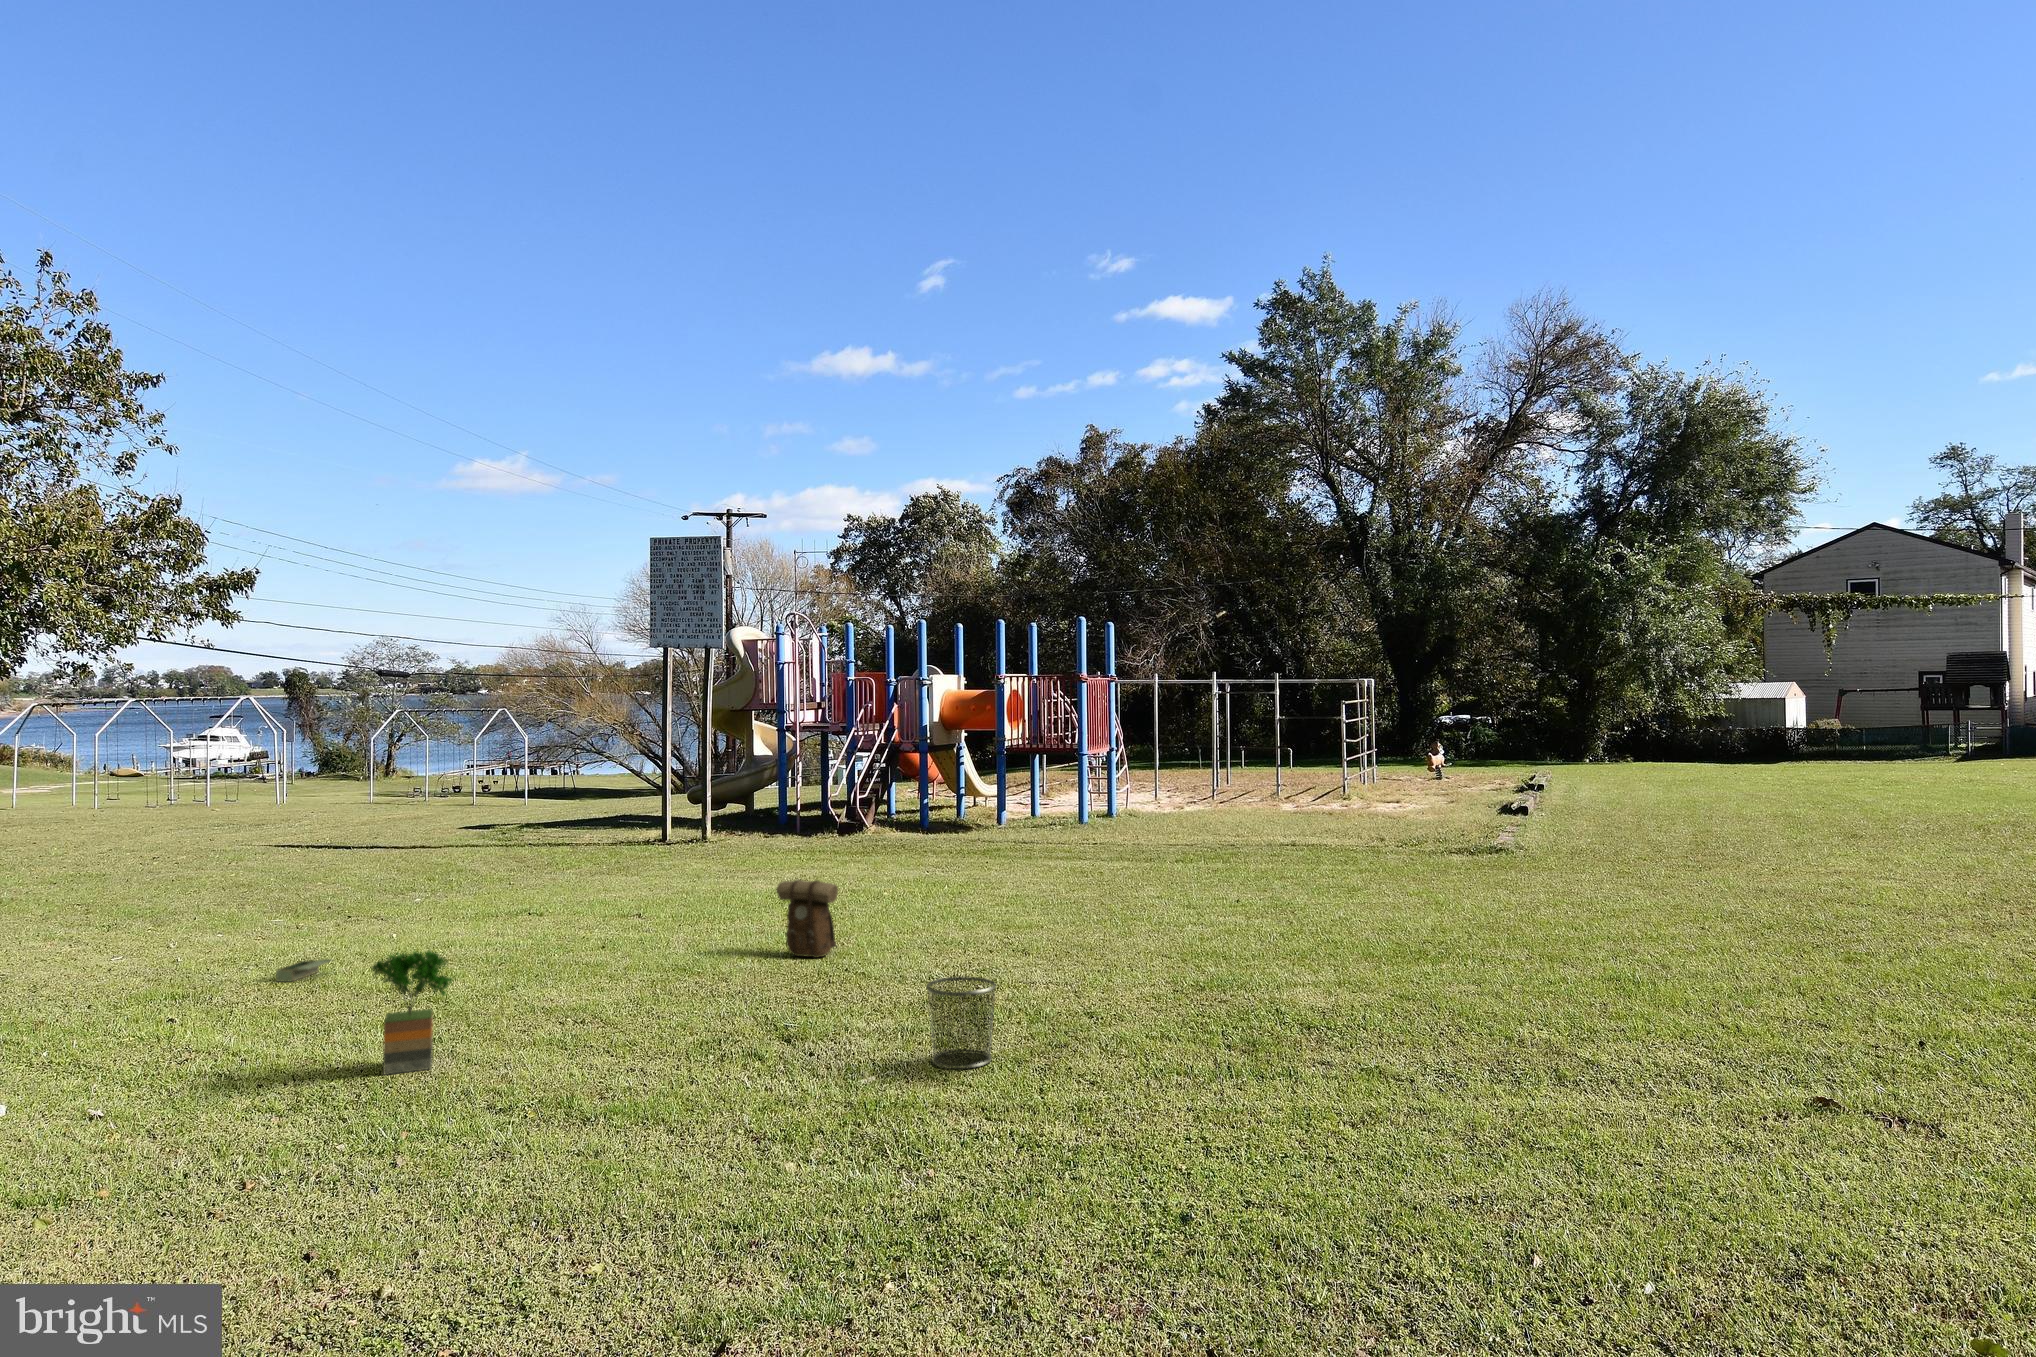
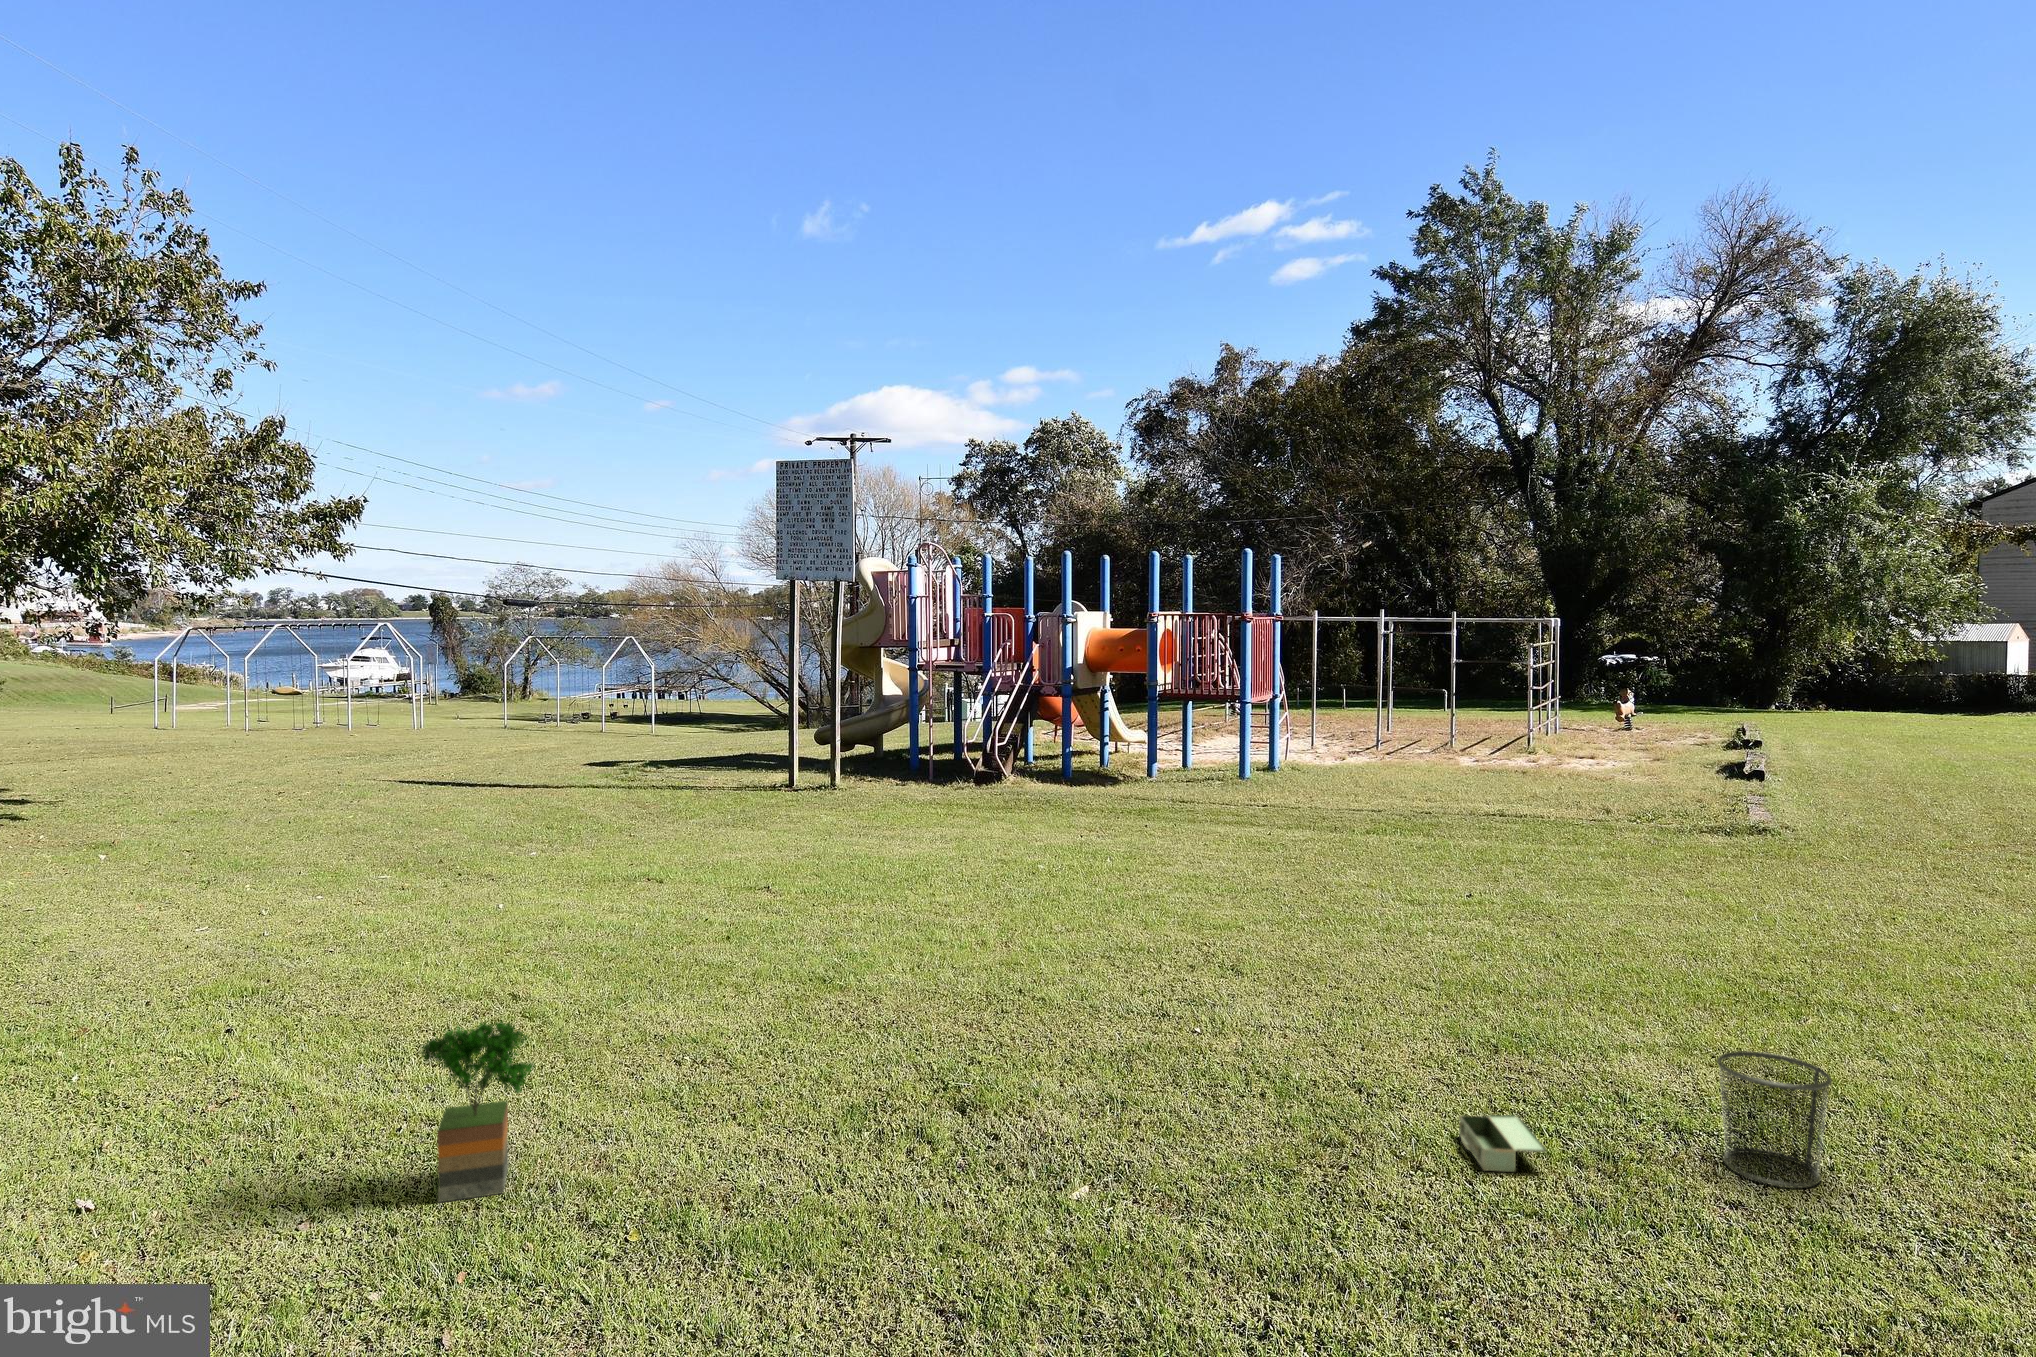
backpack: present [776,880,838,958] -> none [945,886,1024,987]
toolbox: present [276,959,332,982] -> present [1459,1115,1546,1172]
trash can: present [926,976,996,1069] -> present [1716,1051,1832,1188]

